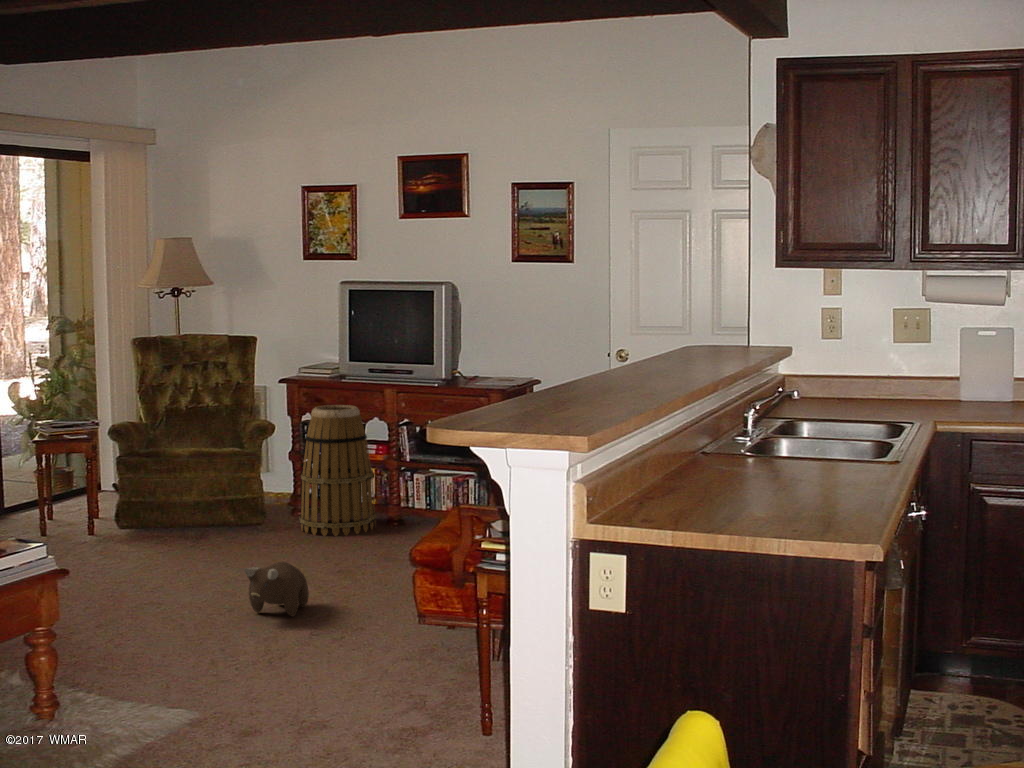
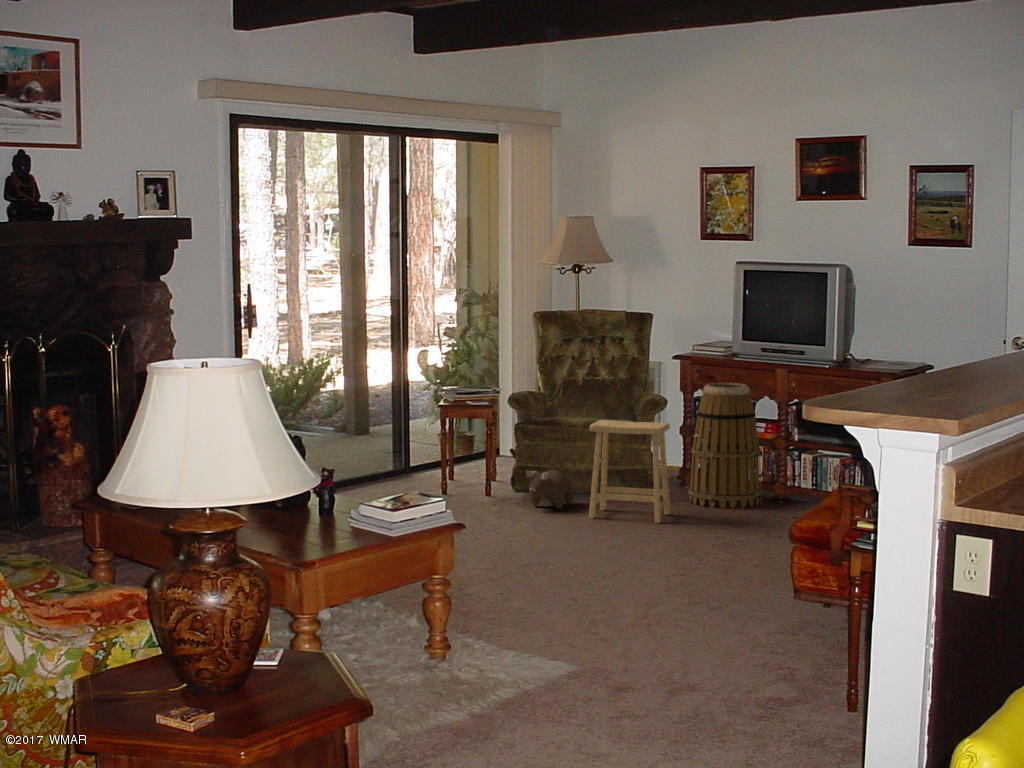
footstool: none [186,450,281,560] -> present [589,420,671,523]
plush toy: present [244,562,309,617] -> present [526,469,573,509]

